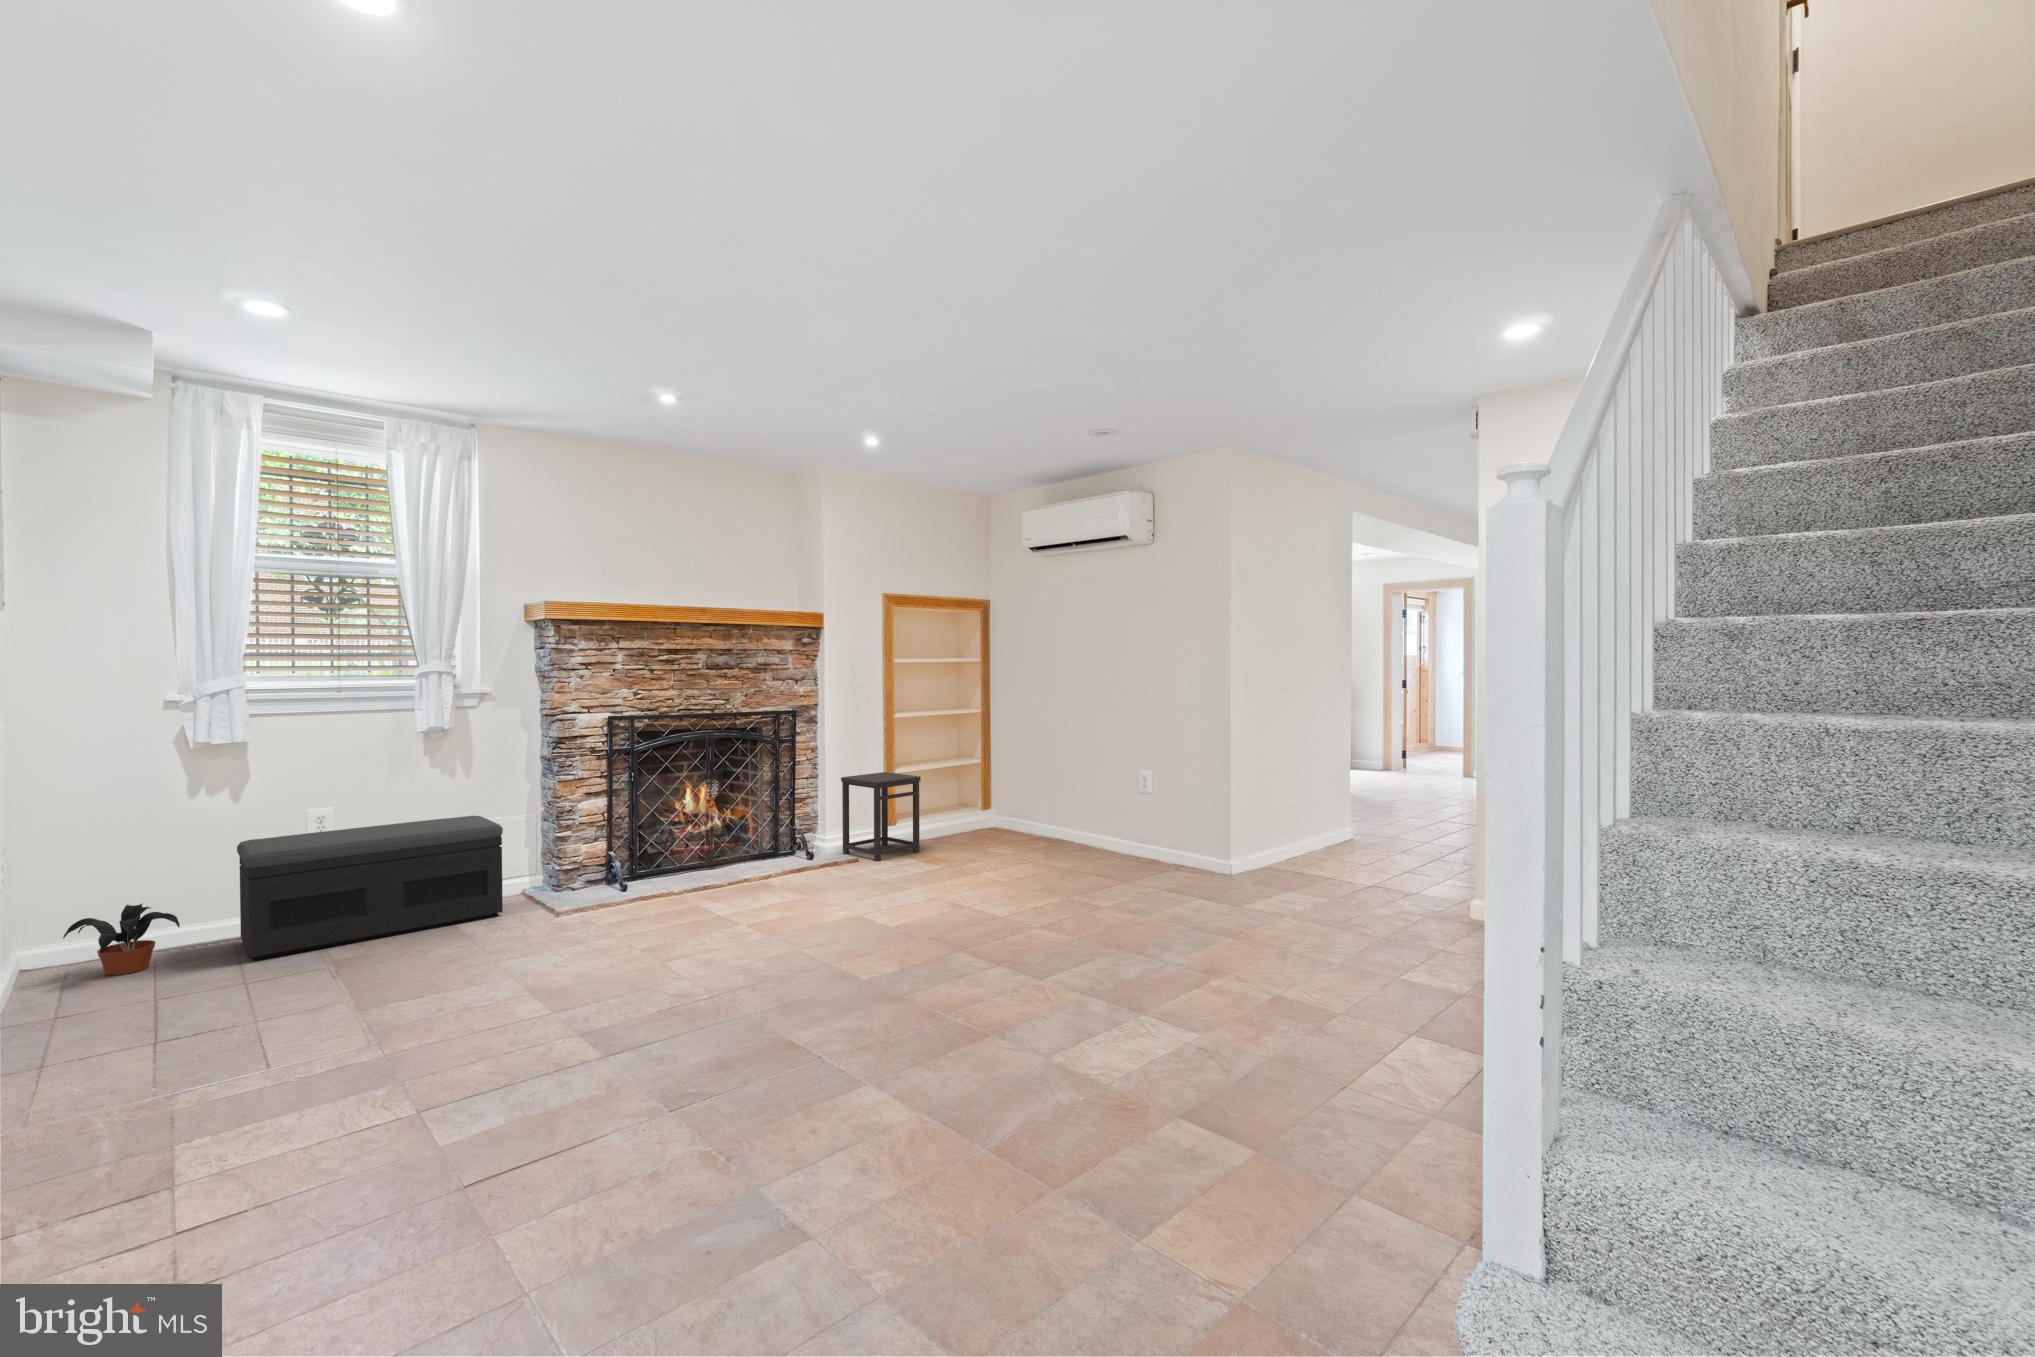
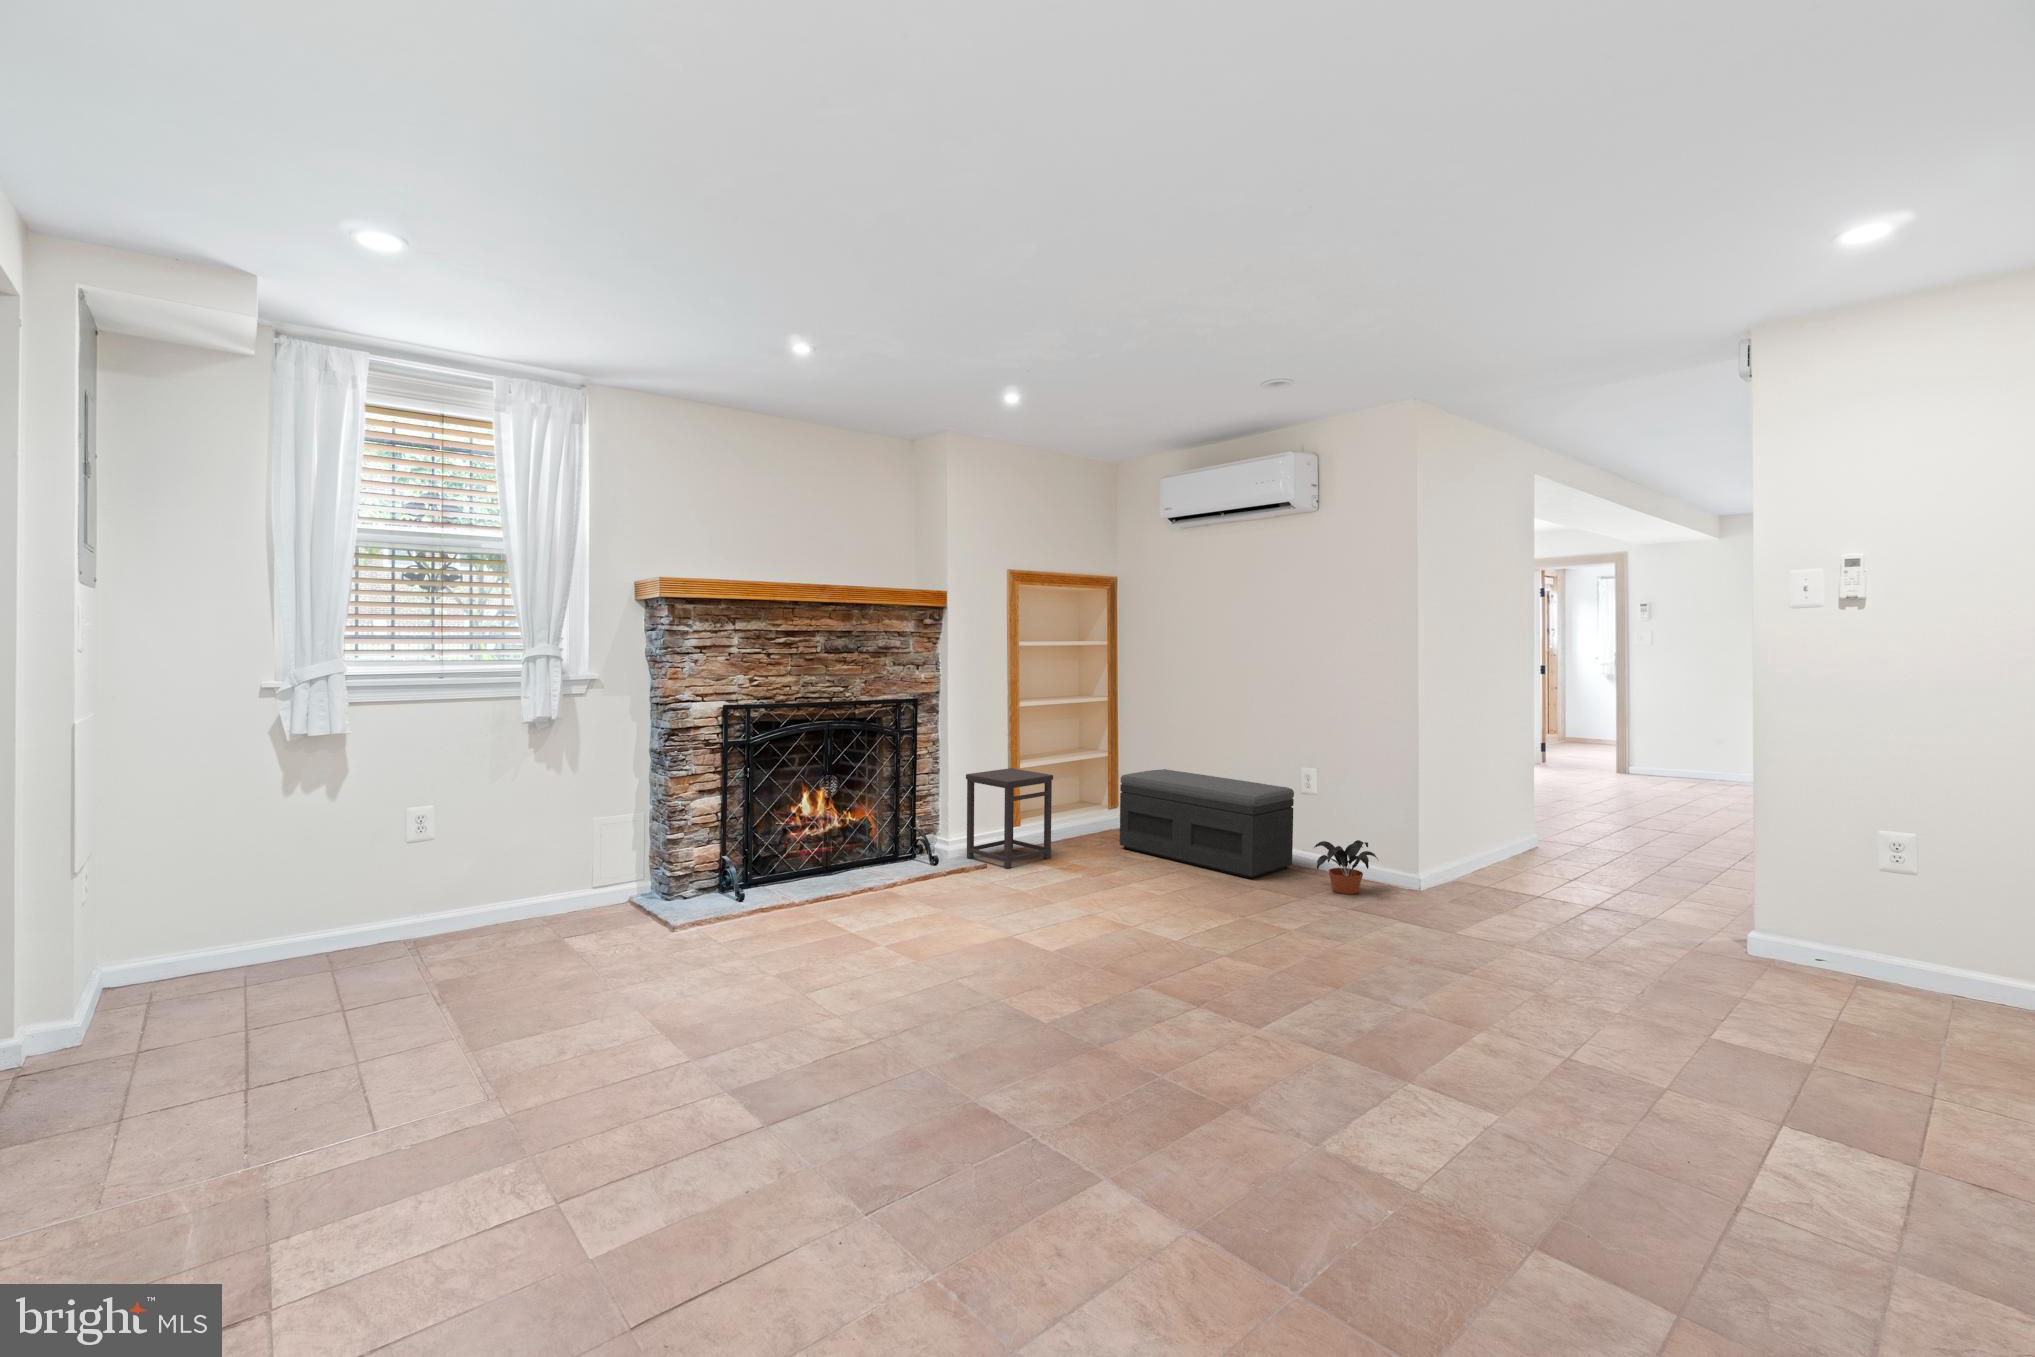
storage bench: present [237,816,503,960] -> present [1120,769,1294,878]
potted plant: present [63,903,179,975] -> present [1314,840,1378,894]

